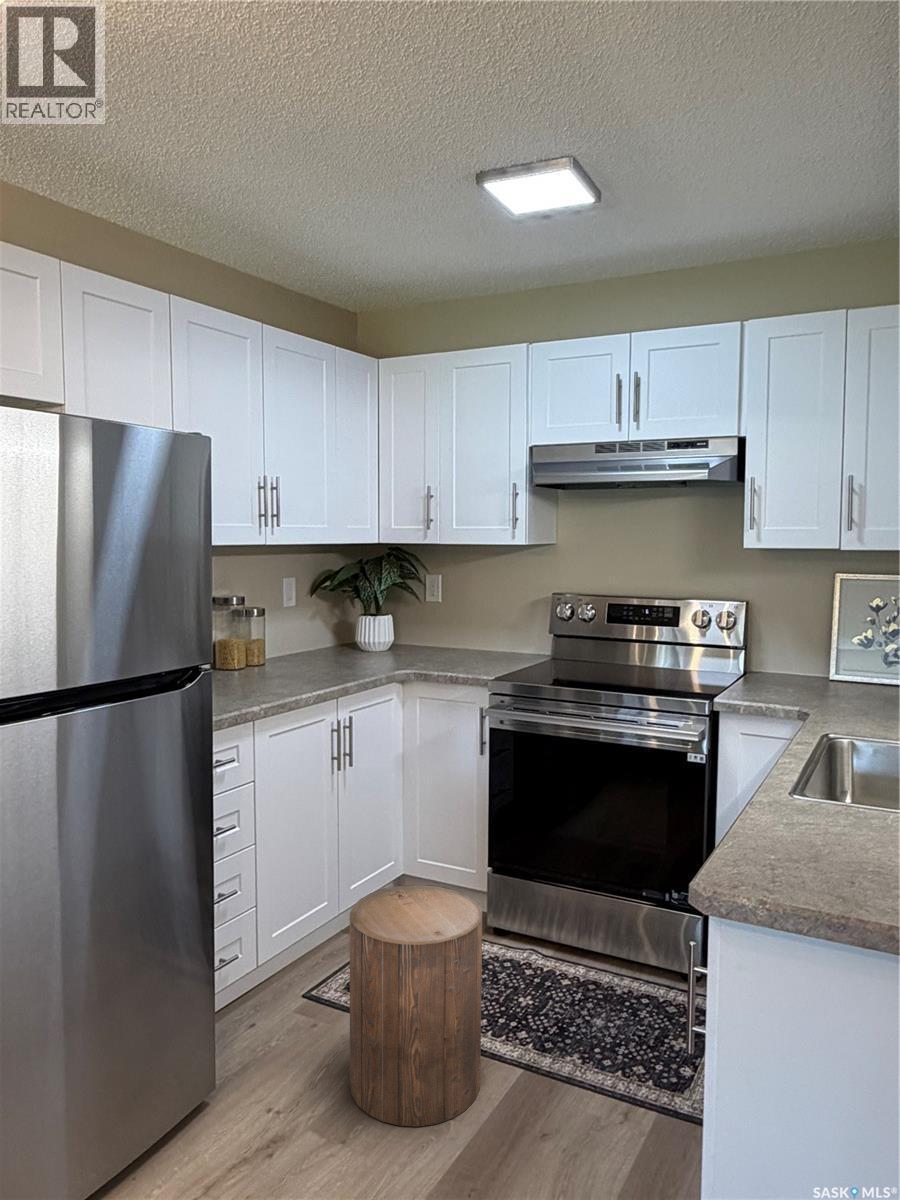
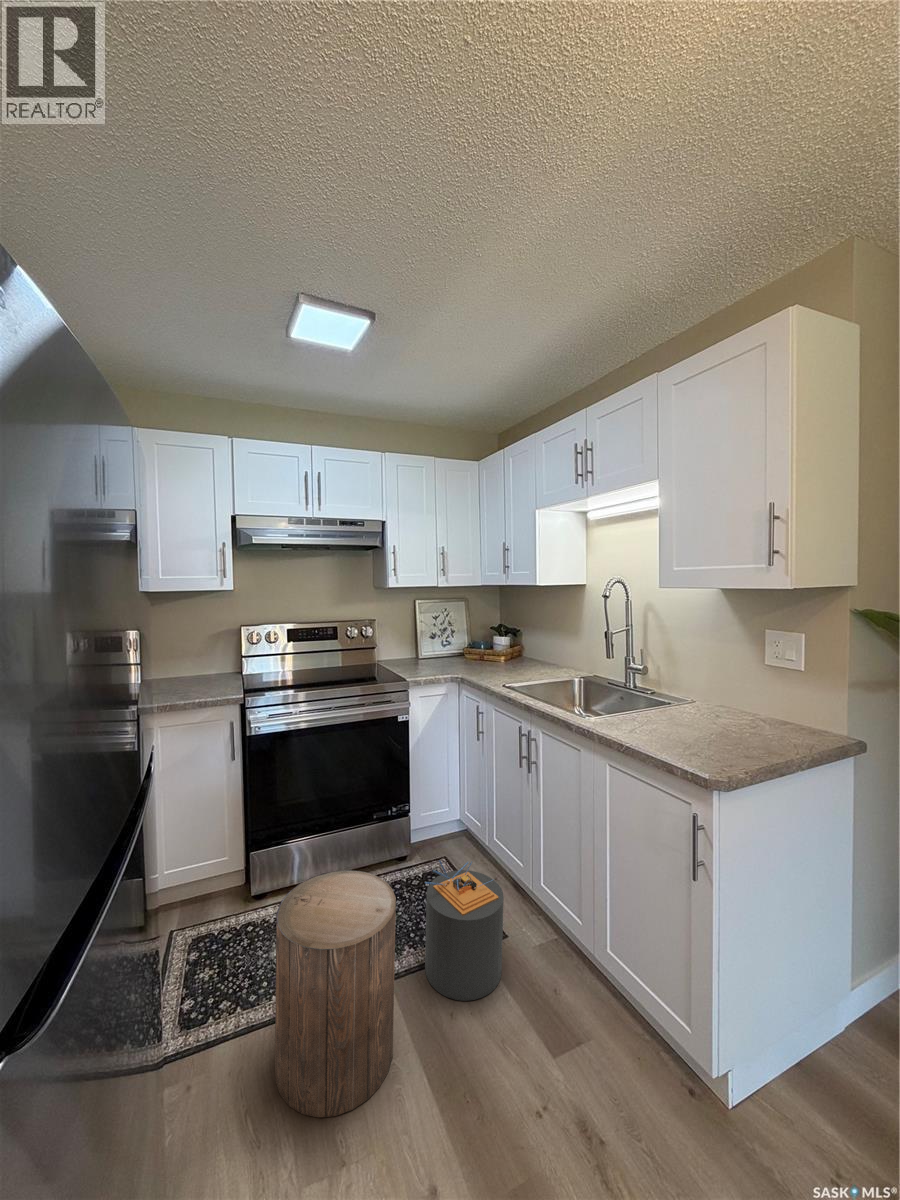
trash can: none [557,938,675,1156] -> present [425,860,504,1001]

